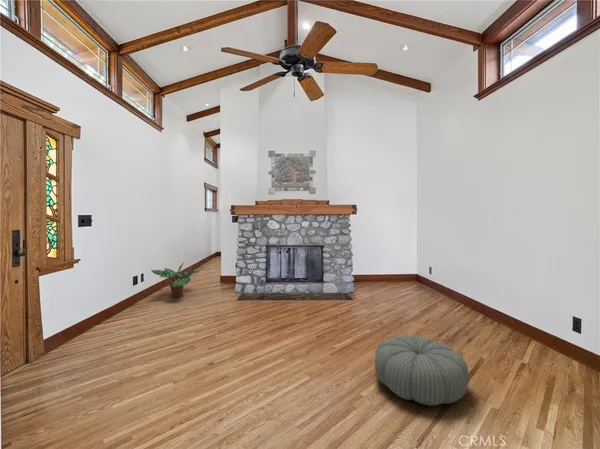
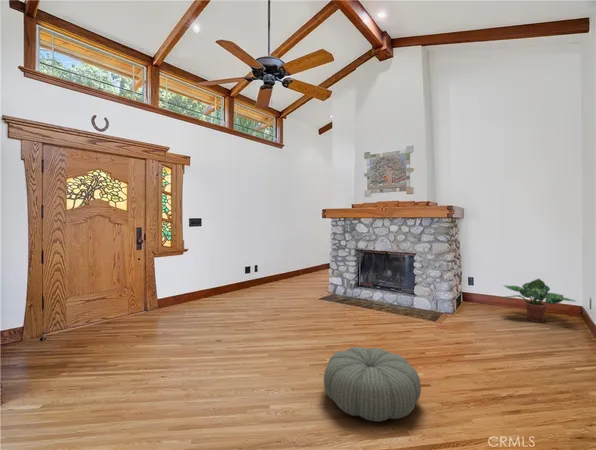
potted plant: present [151,264,199,298] -> present [502,279,575,322]

